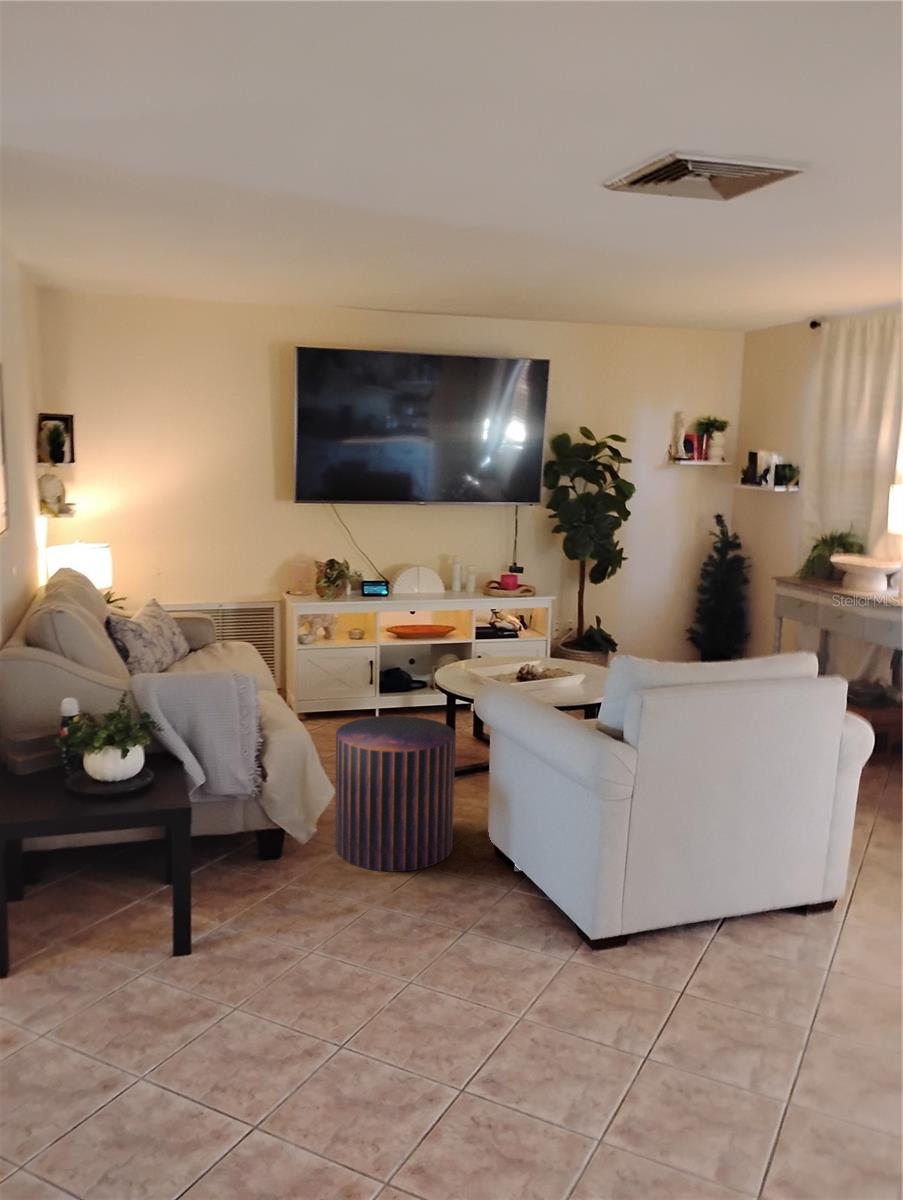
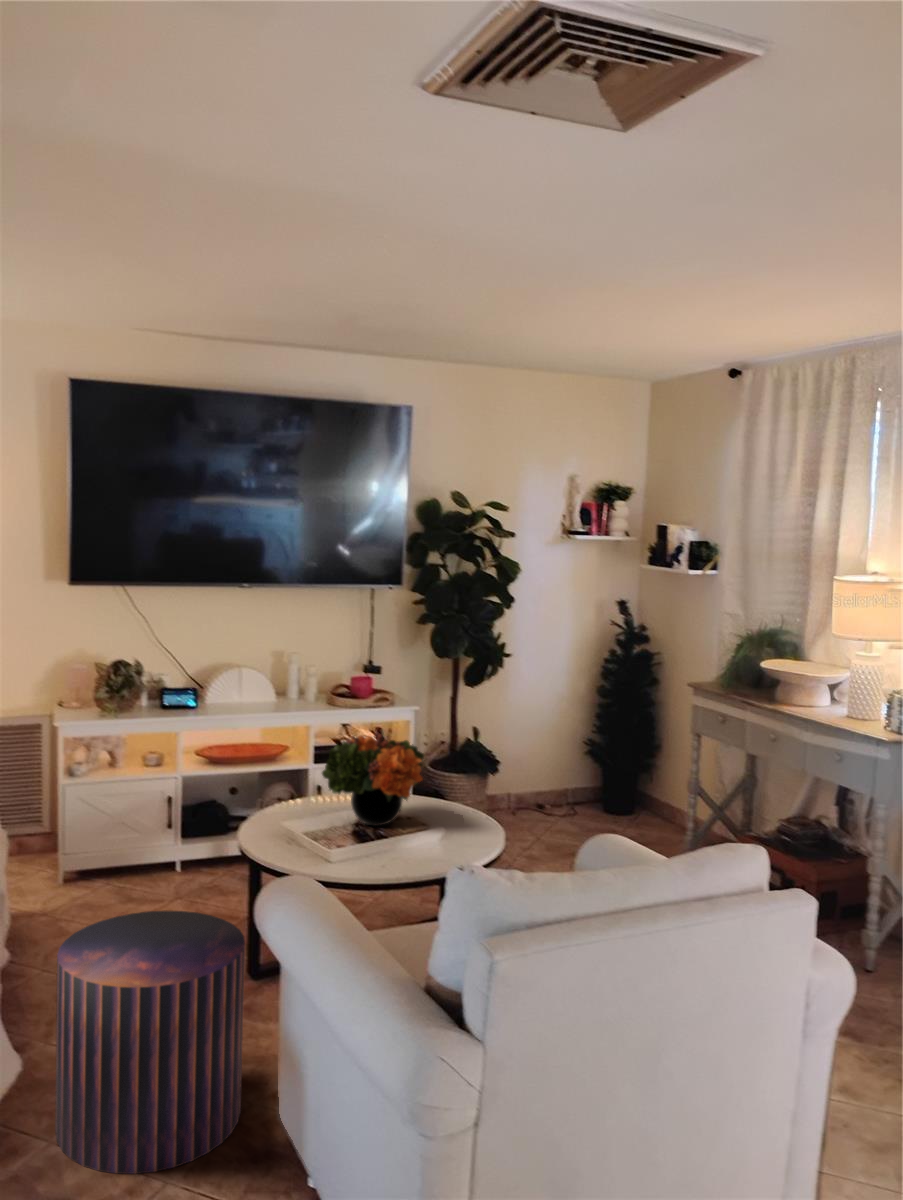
flower arrangement: none [492,605,568,673] -> present [322,733,424,826]

